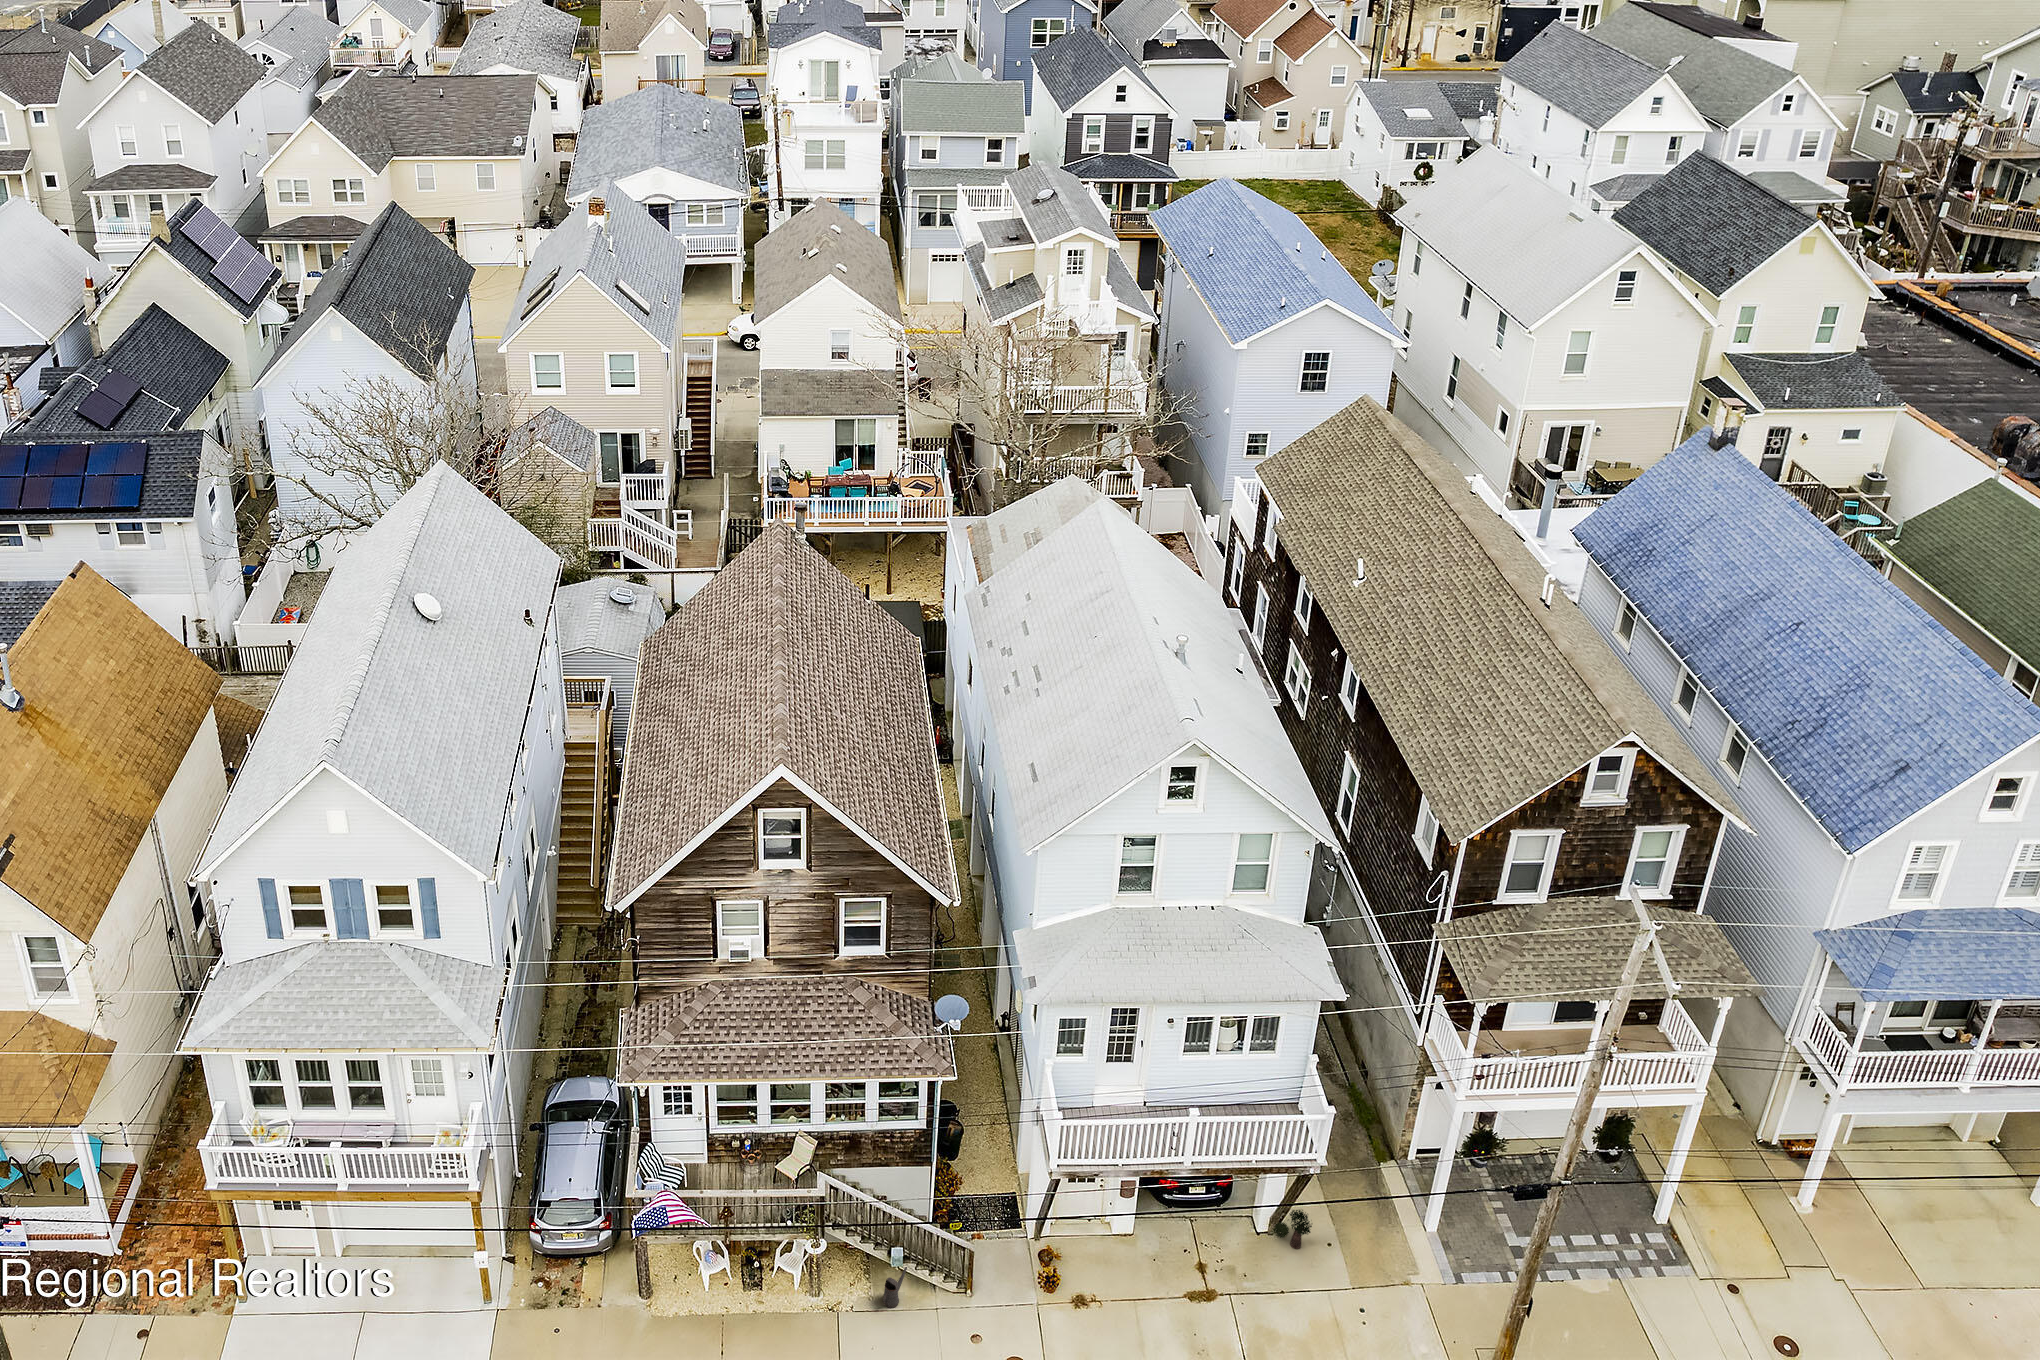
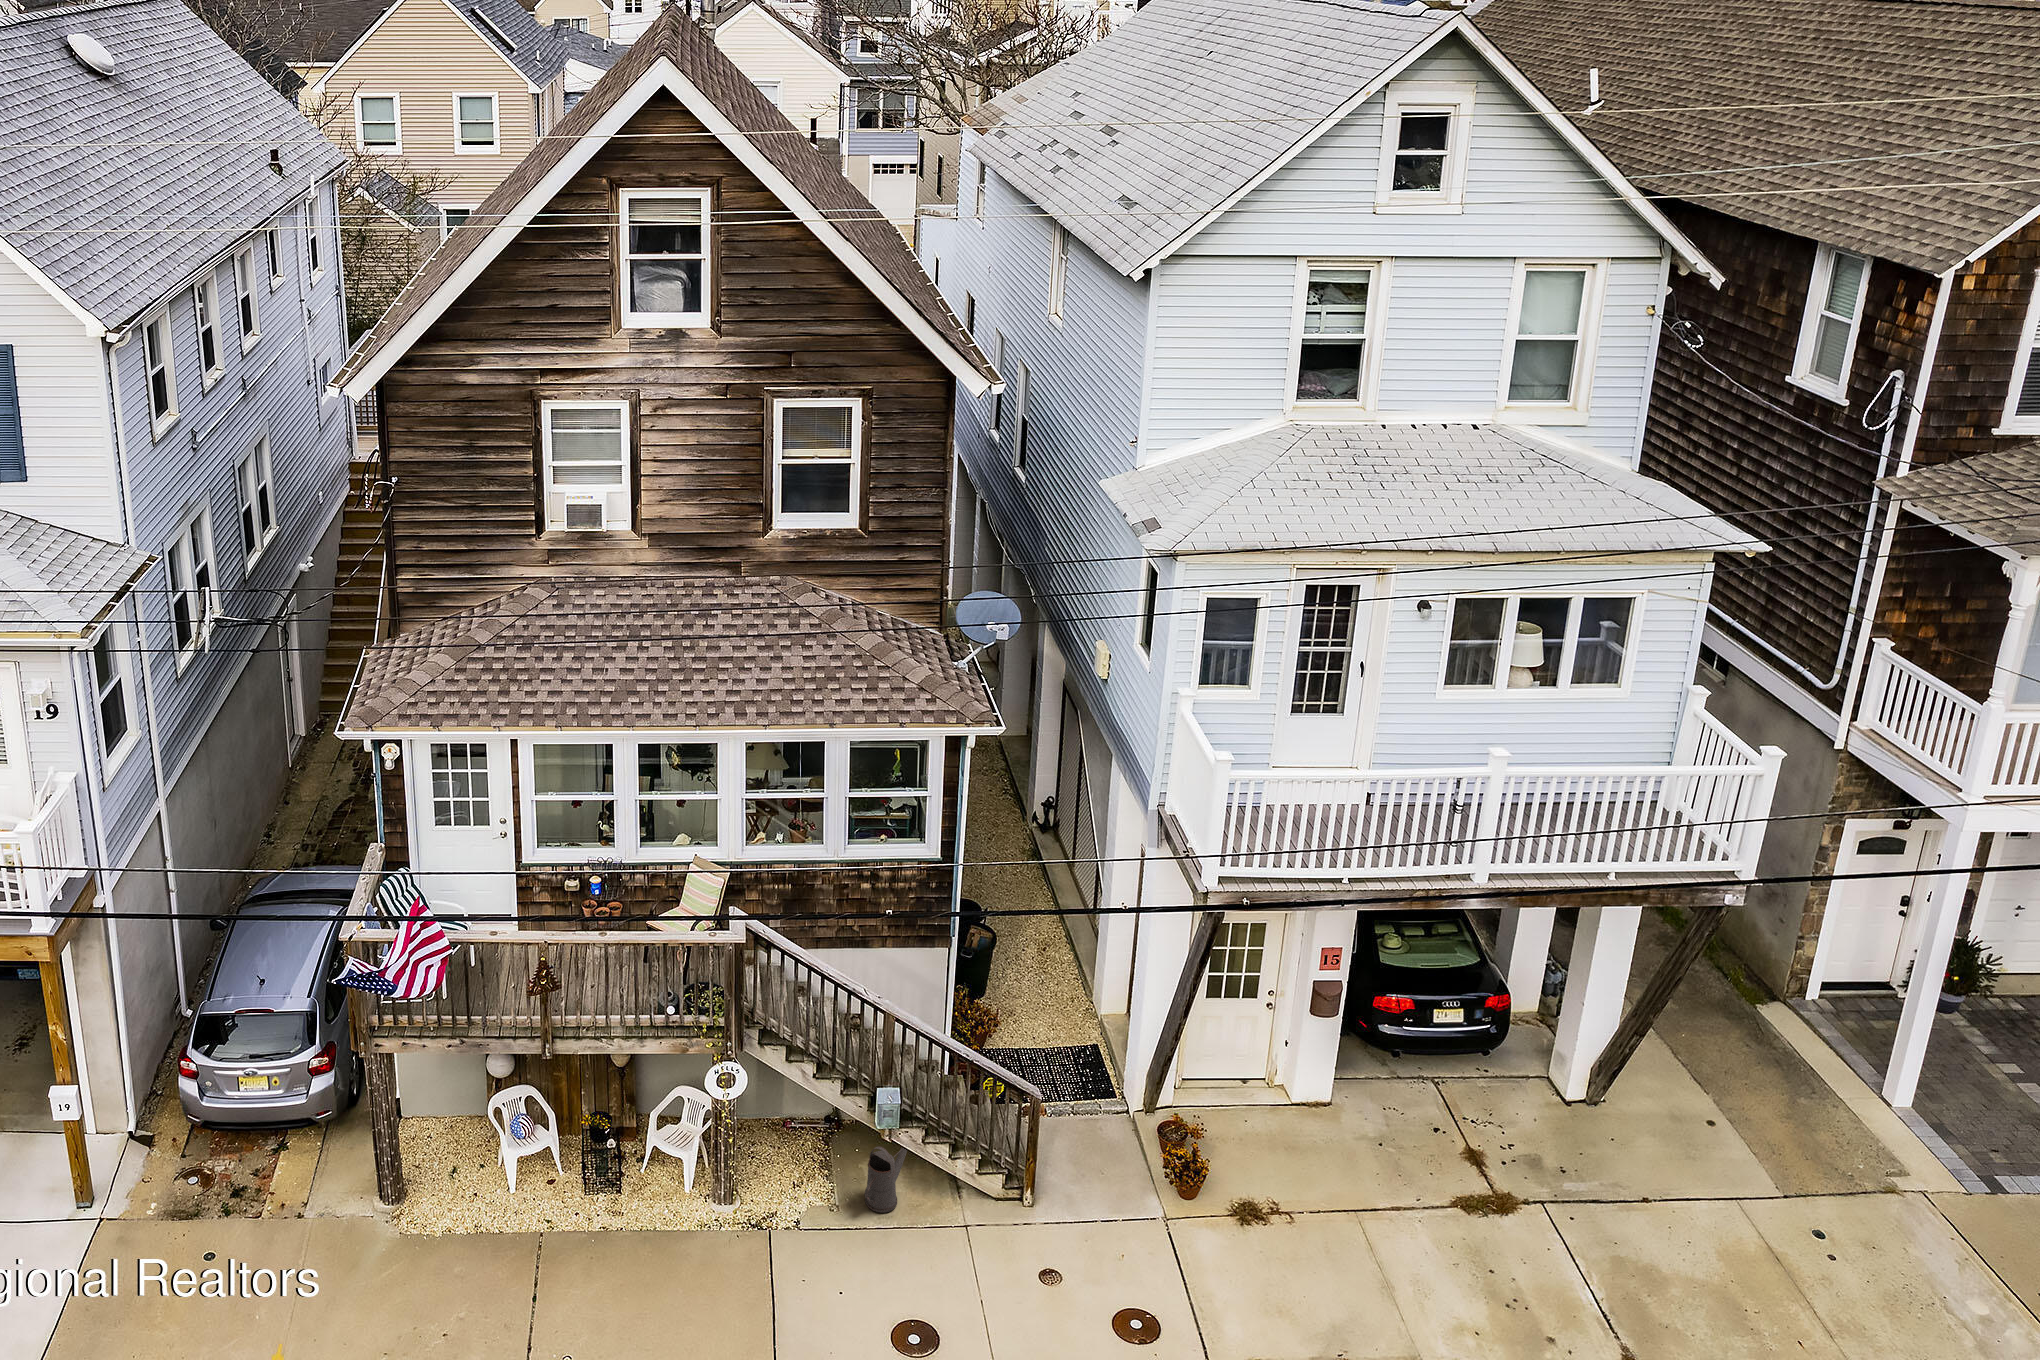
potted plant: present [1274,1210,1312,1249] -> none [1625,1033,1713,1117]

